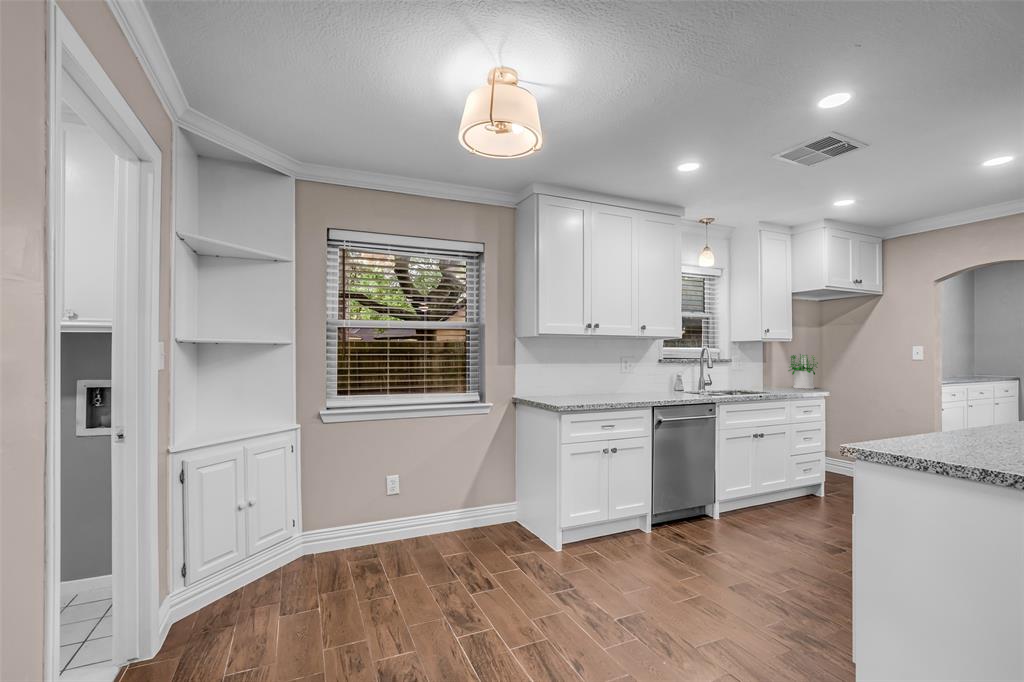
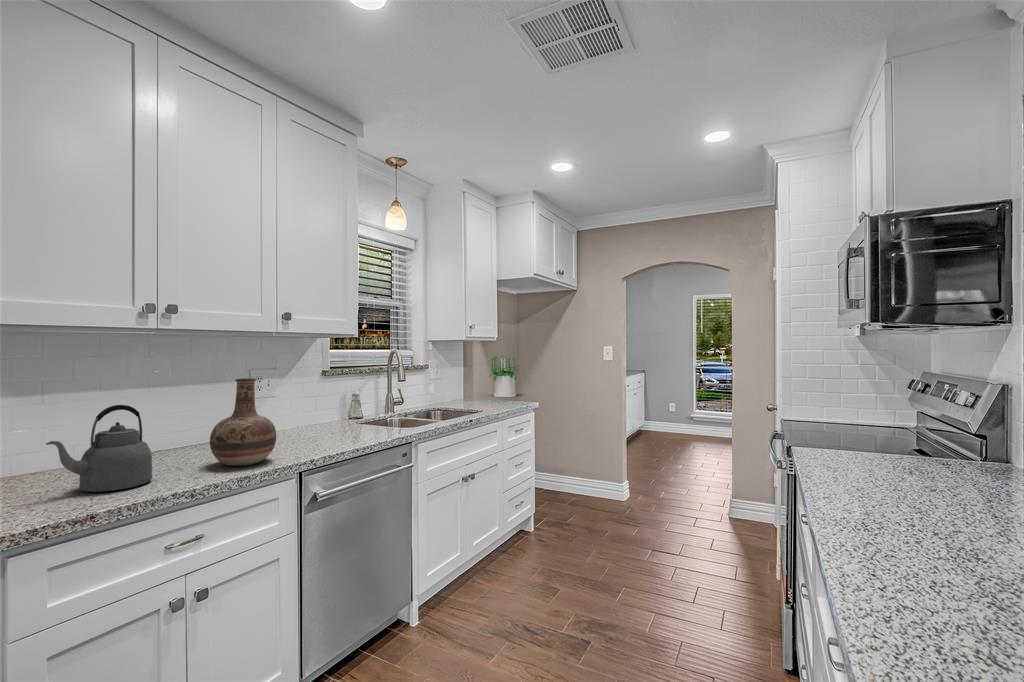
vase: none [612,359,641,401] -> present [210,379,276,466]
kettle: none [562,367,593,402] -> present [46,405,152,492]

